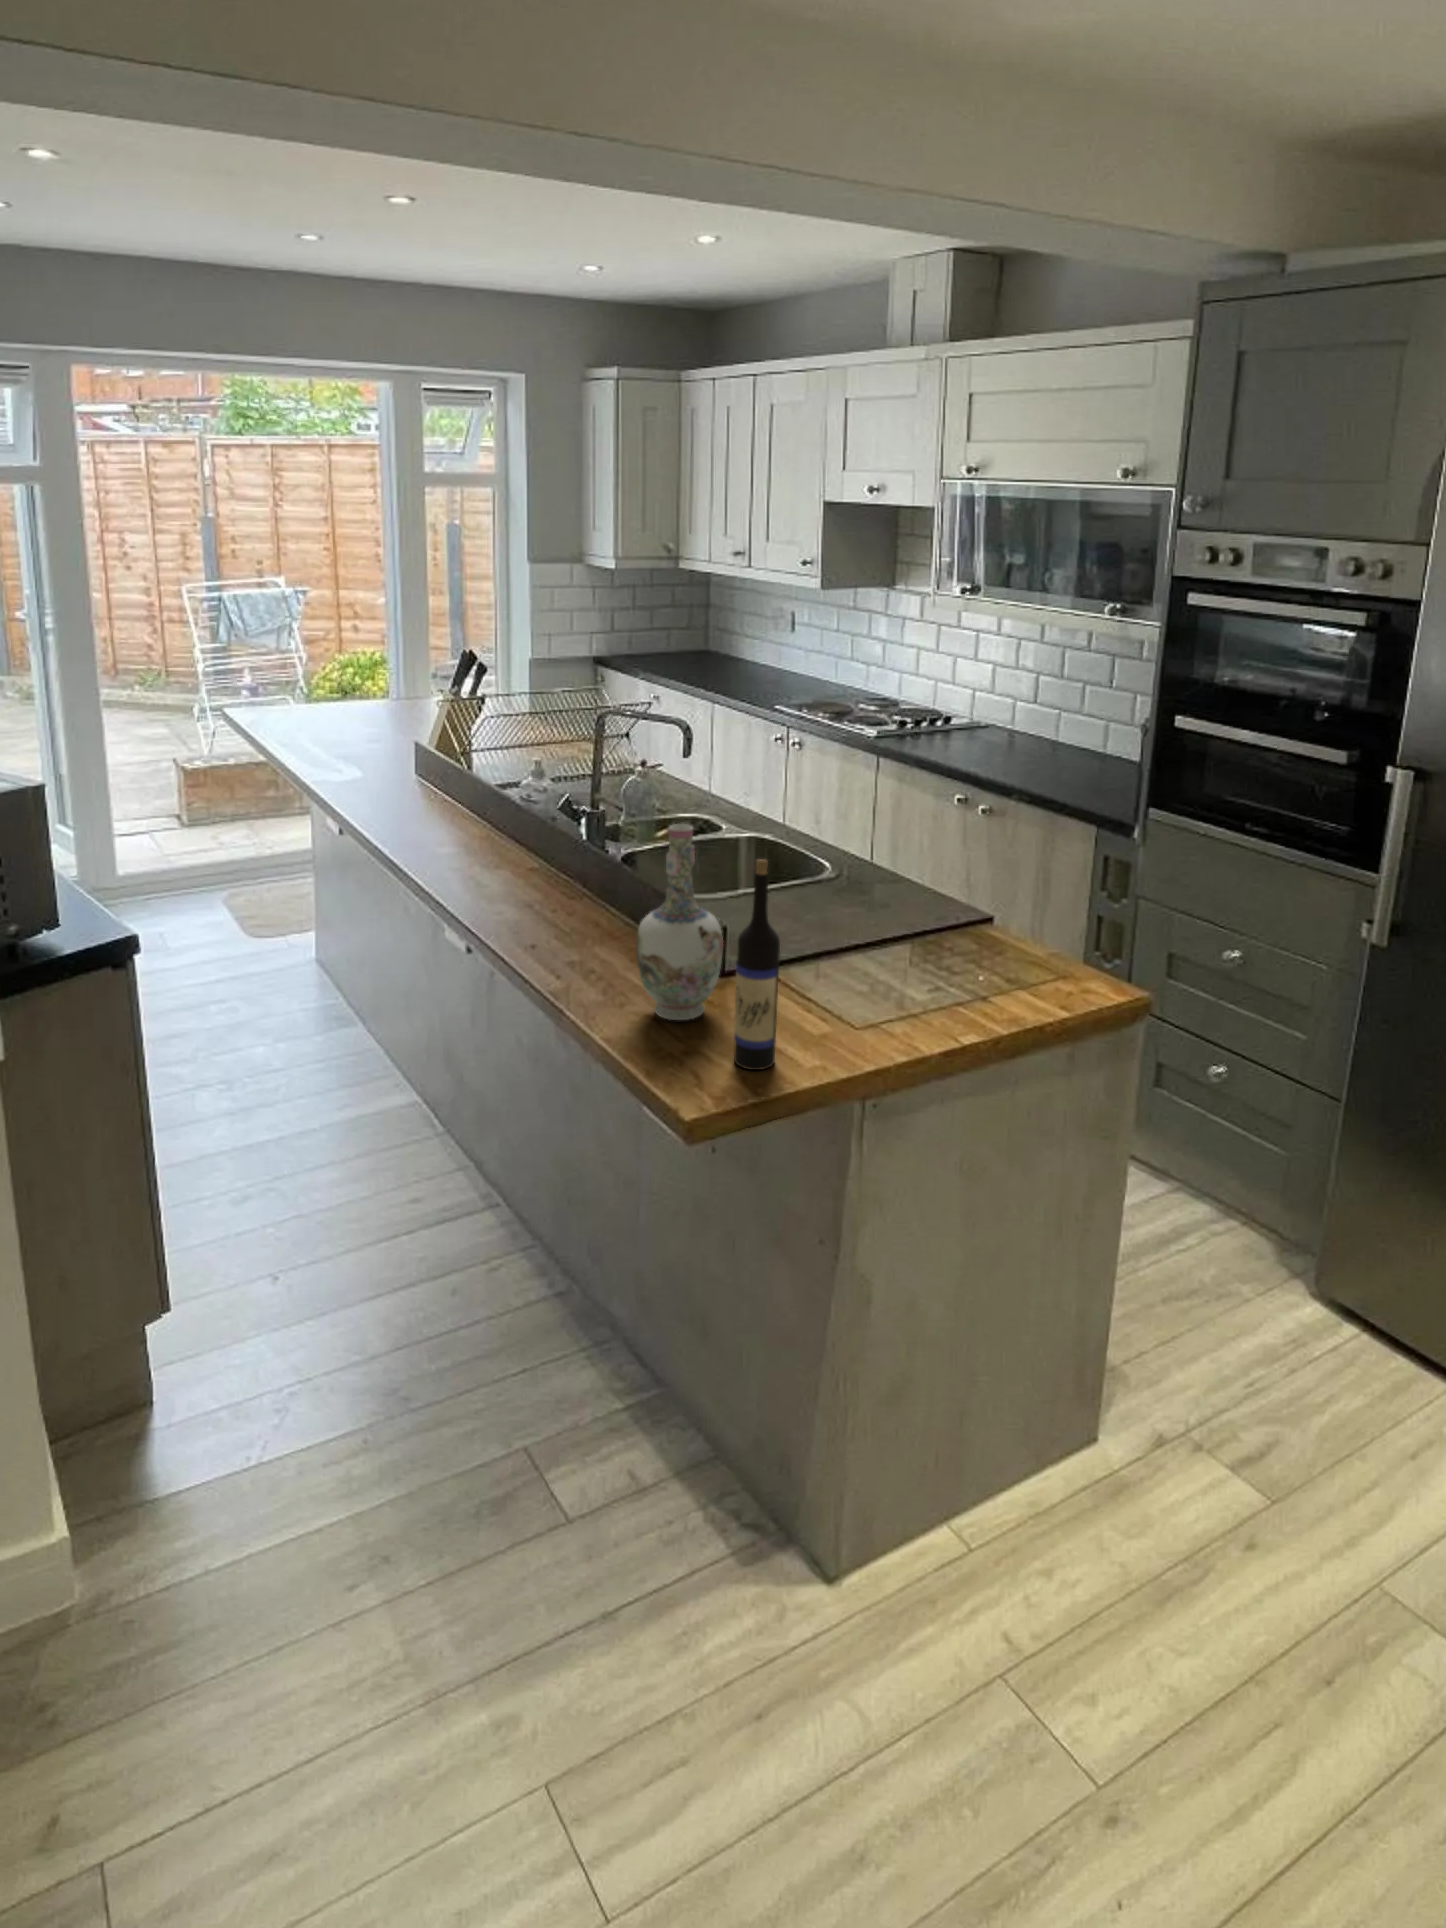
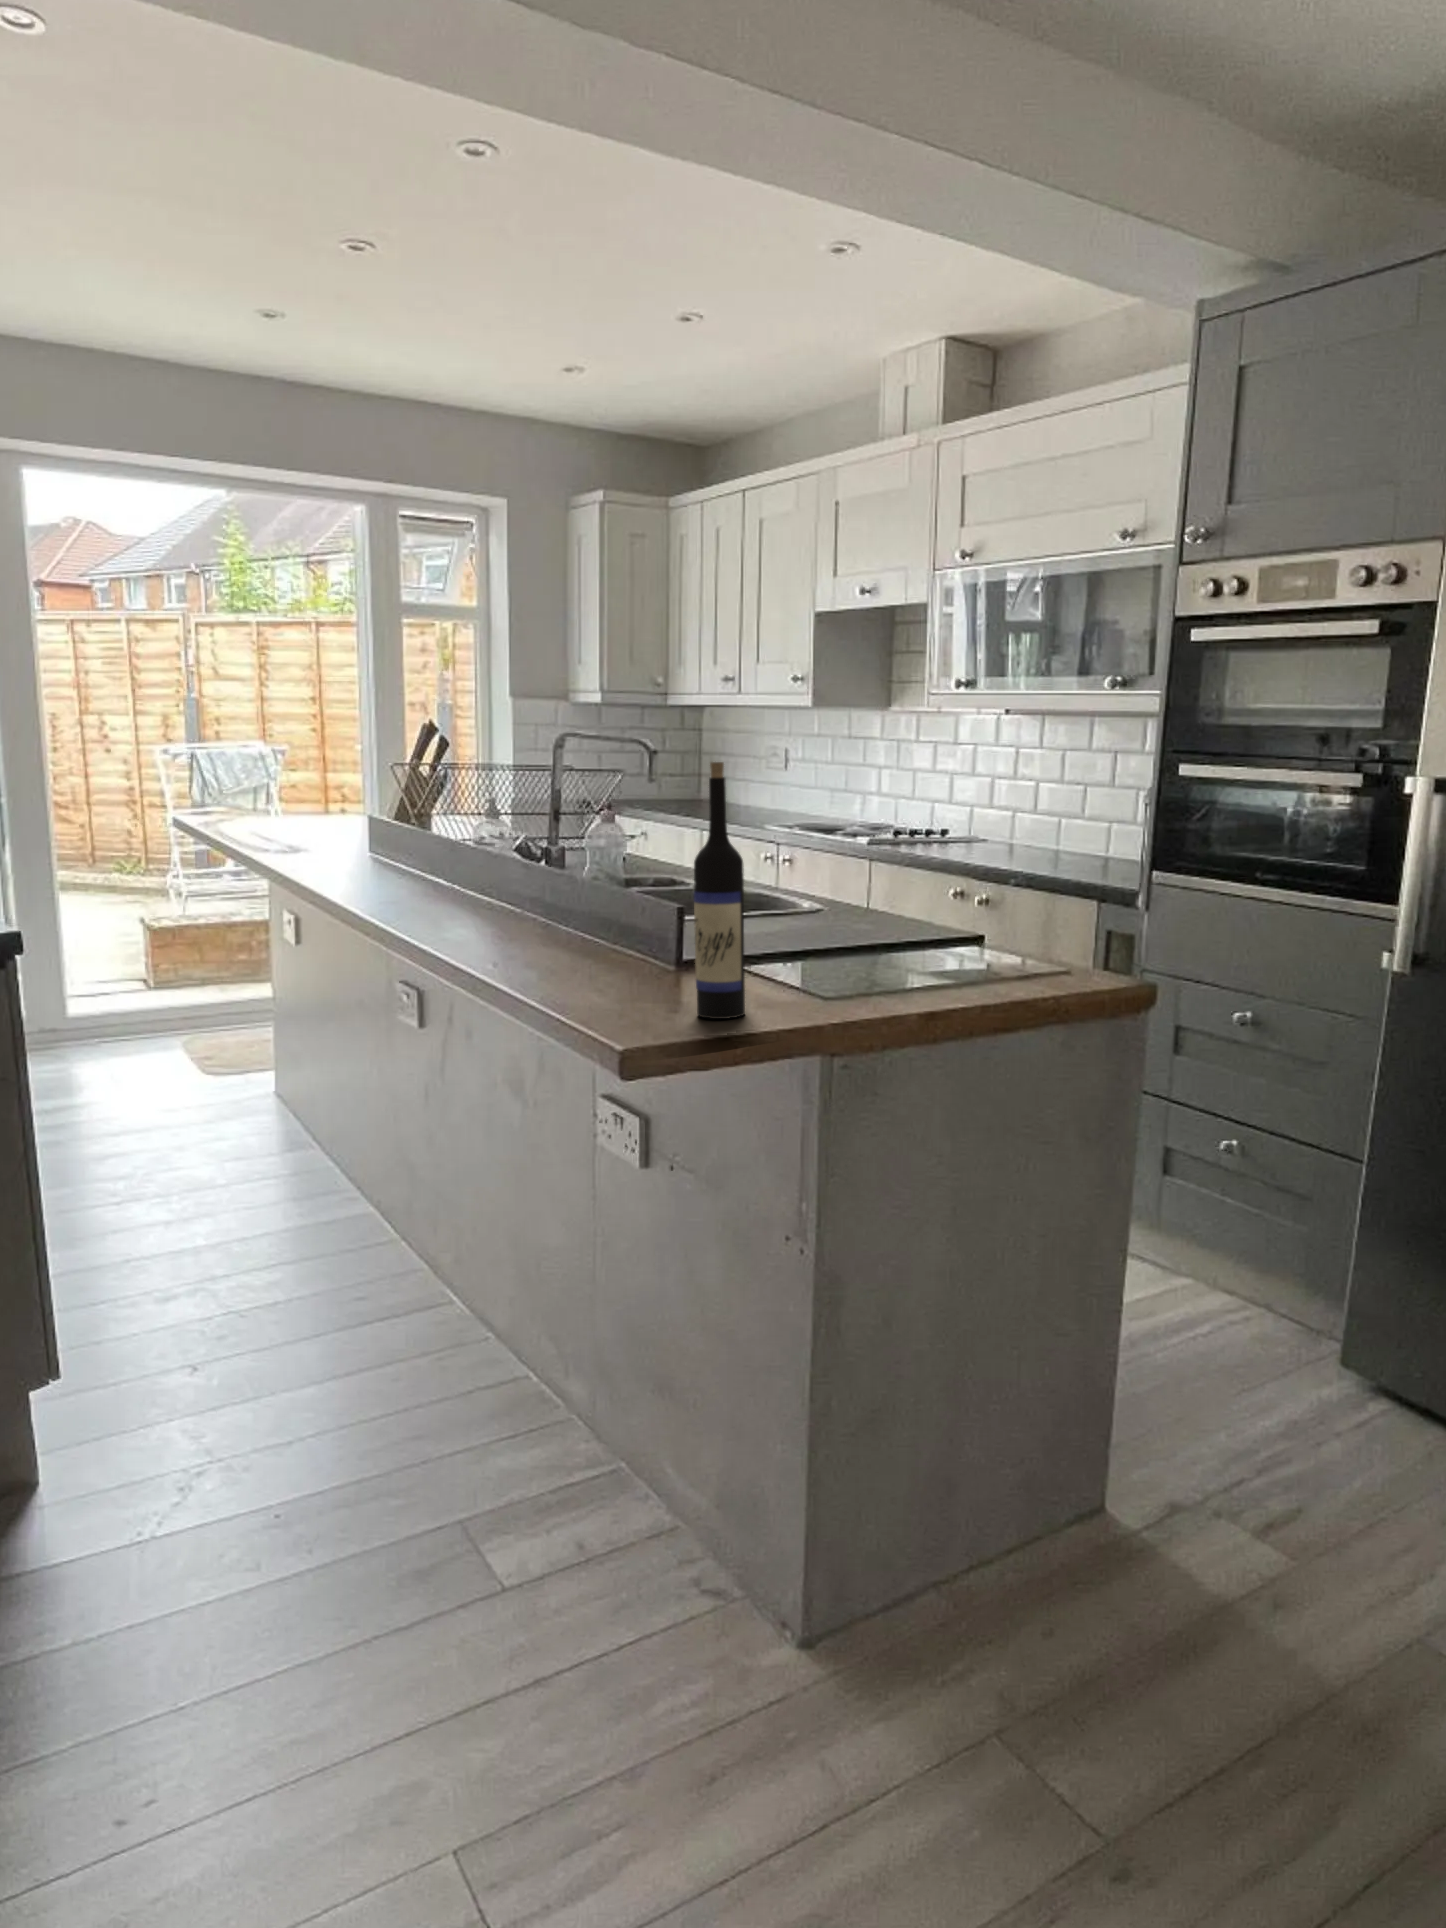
vase: present [637,824,723,1020] -> none [584,764,684,994]

